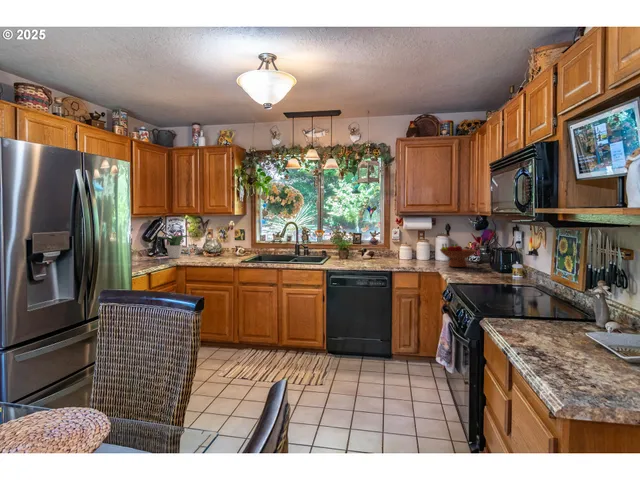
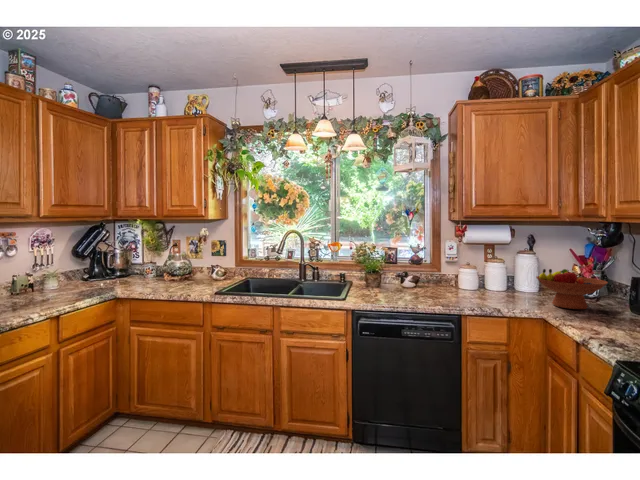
potted plant: present [161,235,189,258] -> none [93,250,144,285]

